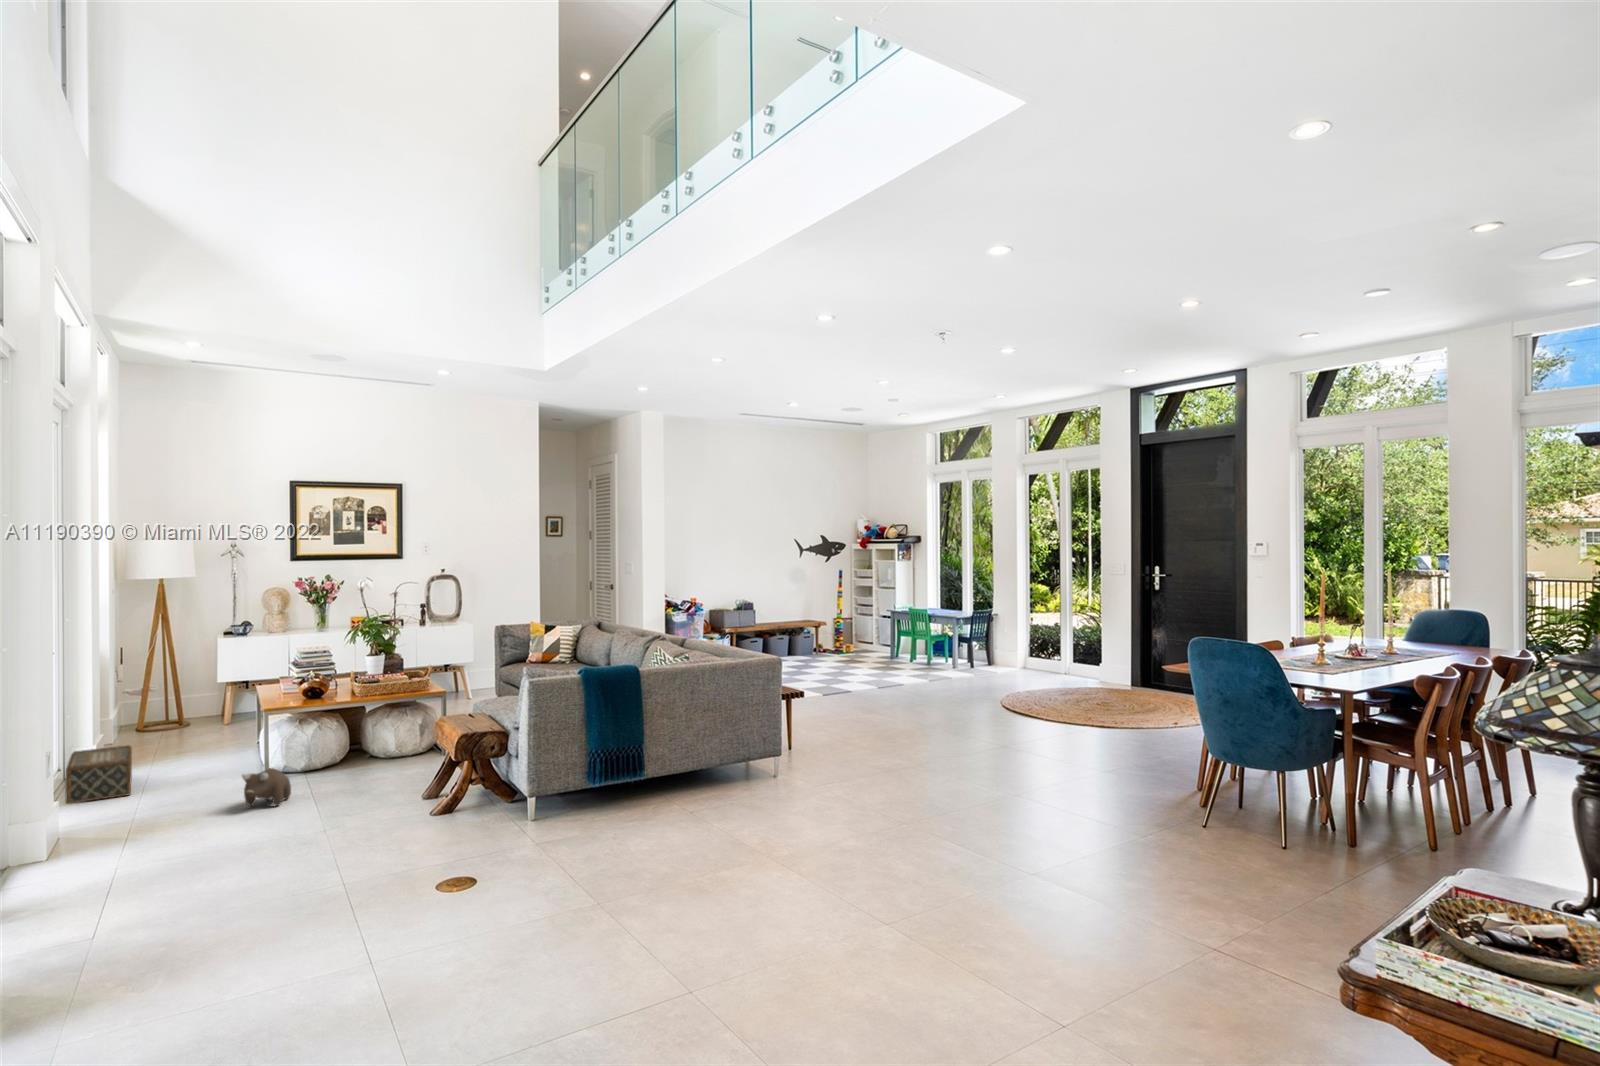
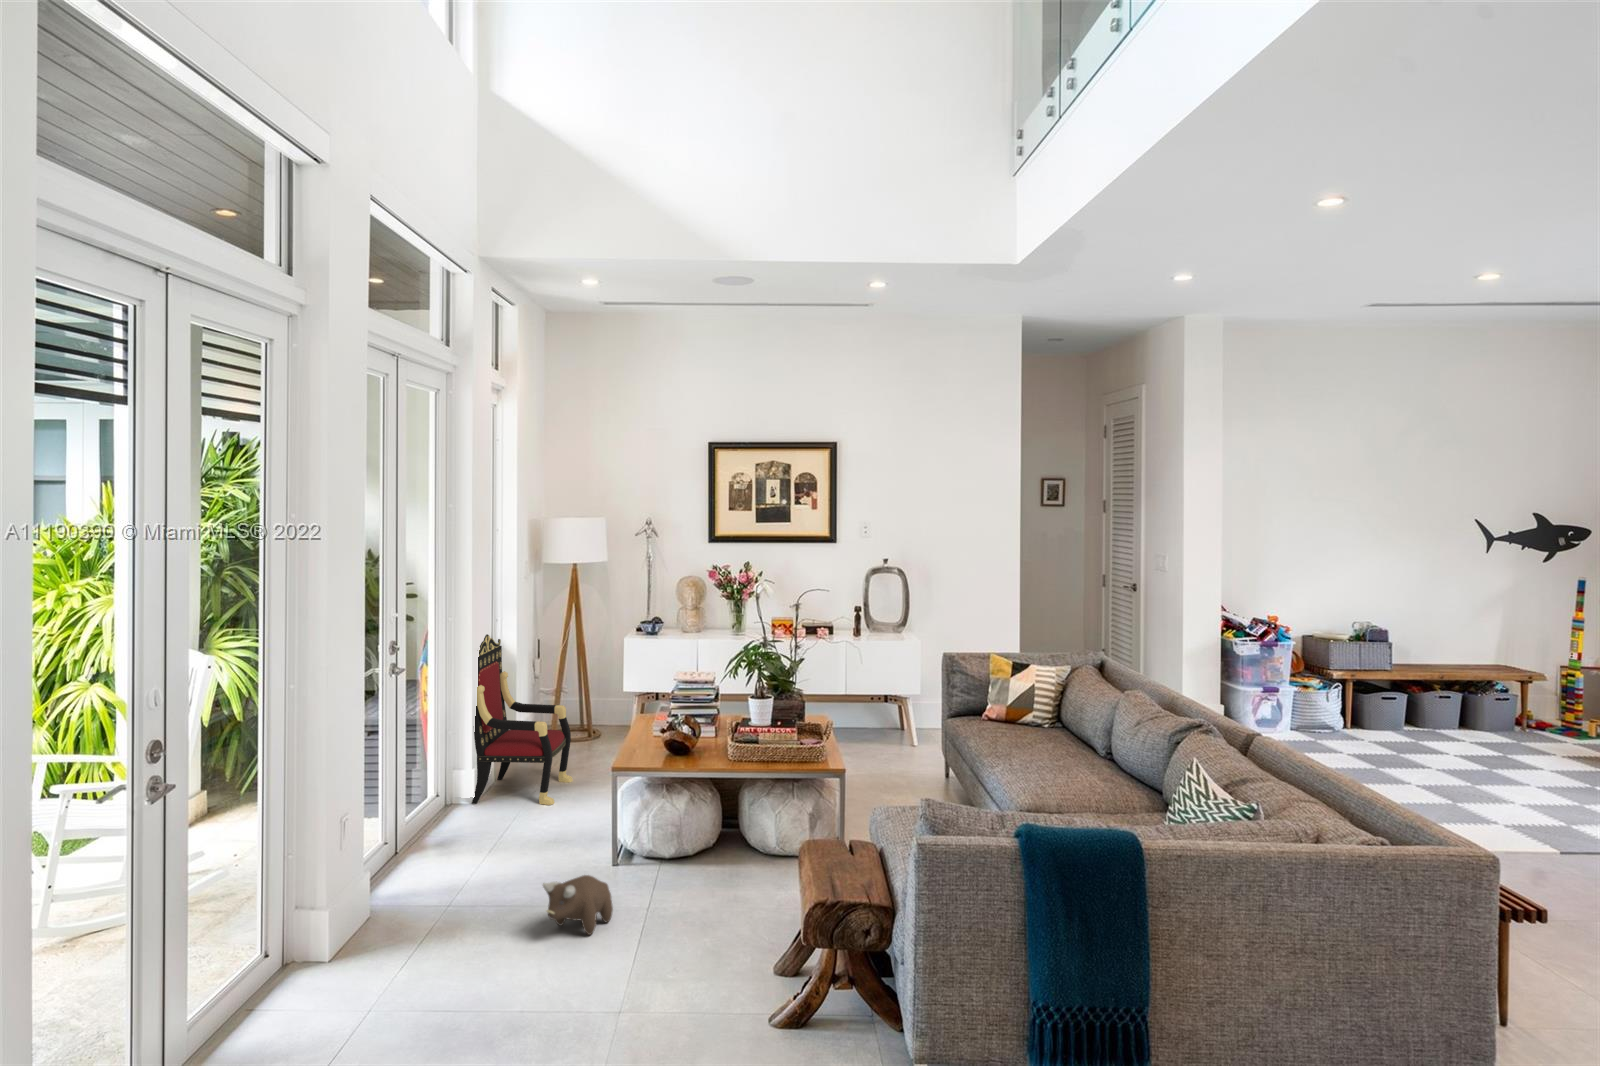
armchair: none [103,632,190,769] -> present [472,634,573,805]
woven basket: present [65,745,132,804] -> none [393,786,485,865]

